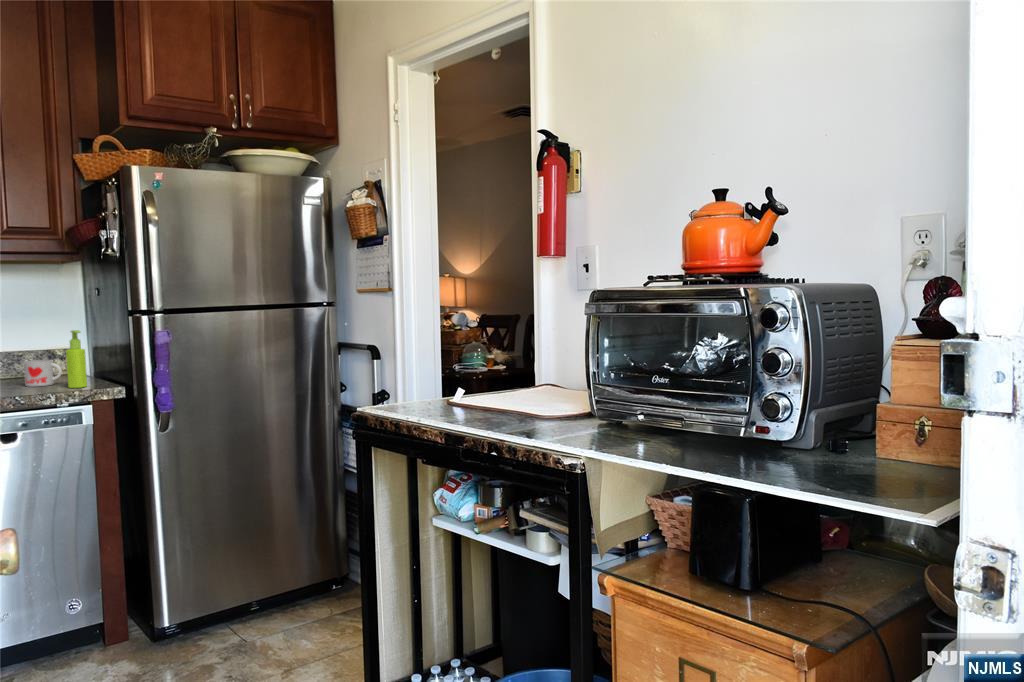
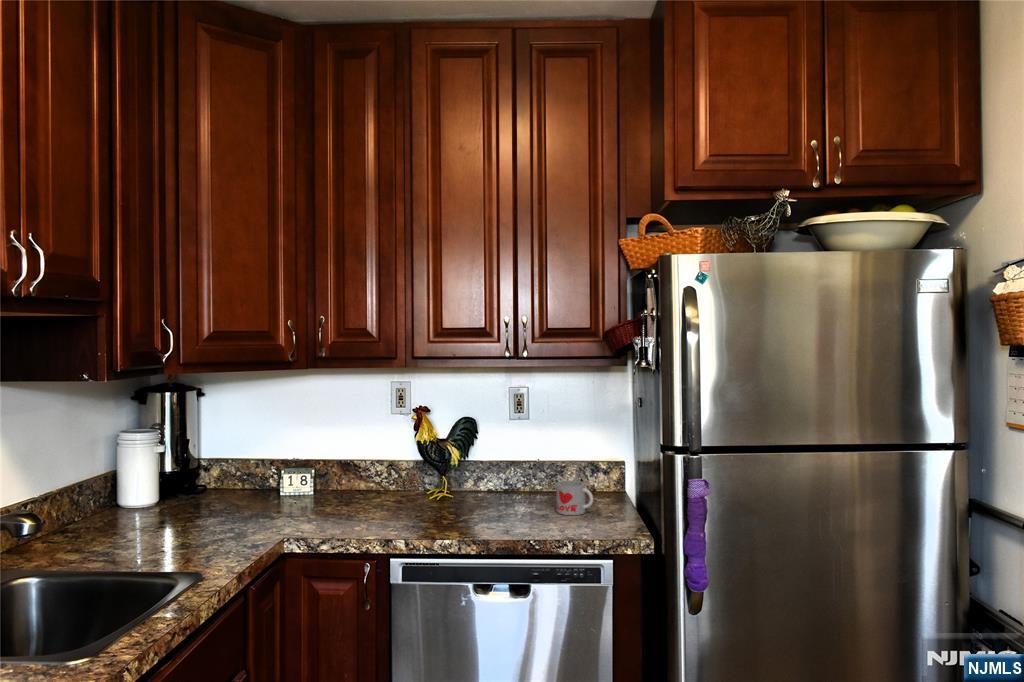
soap dispenser: present [66,330,87,388] -> none [593,456,615,529]

